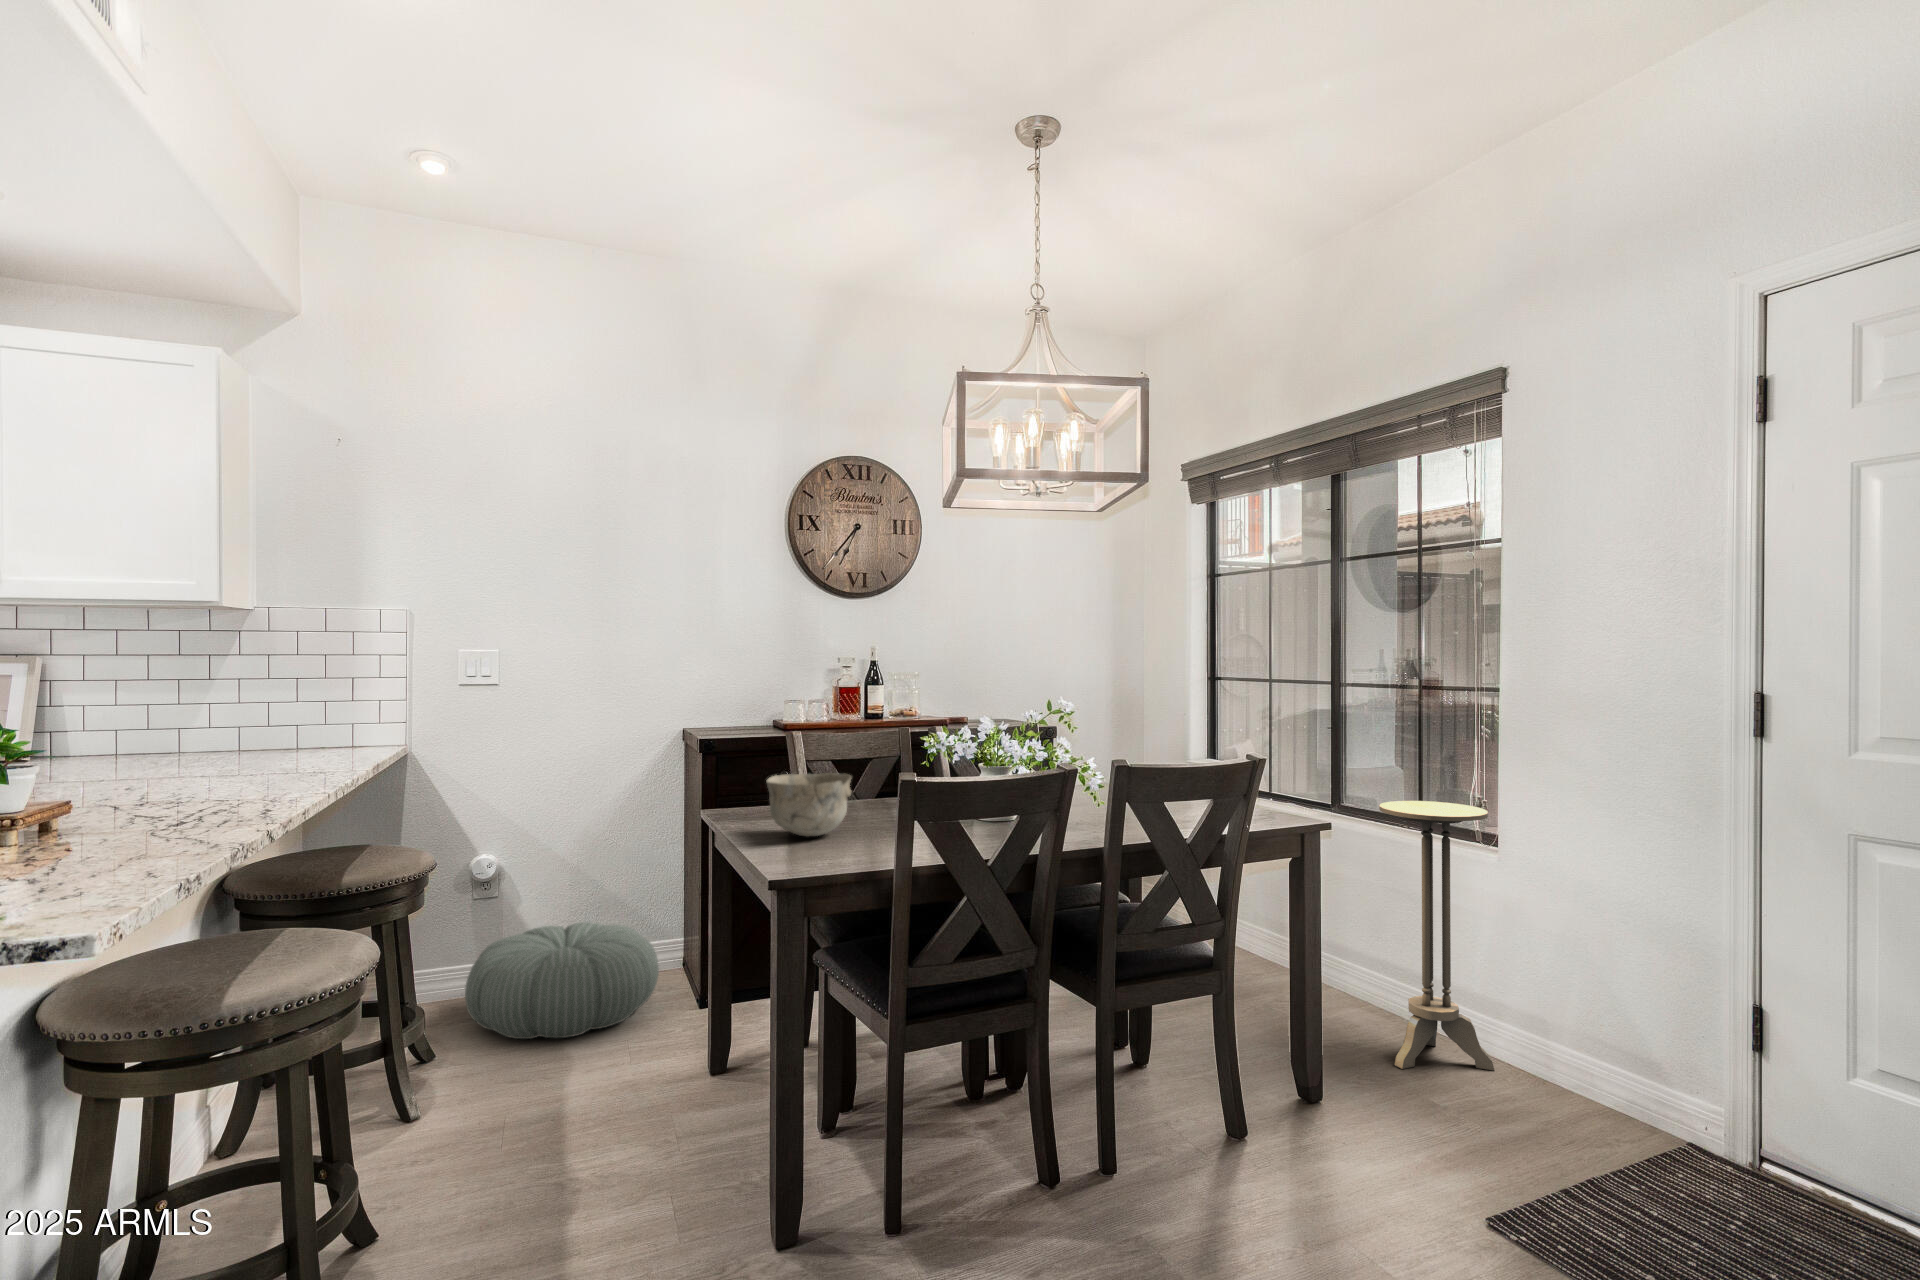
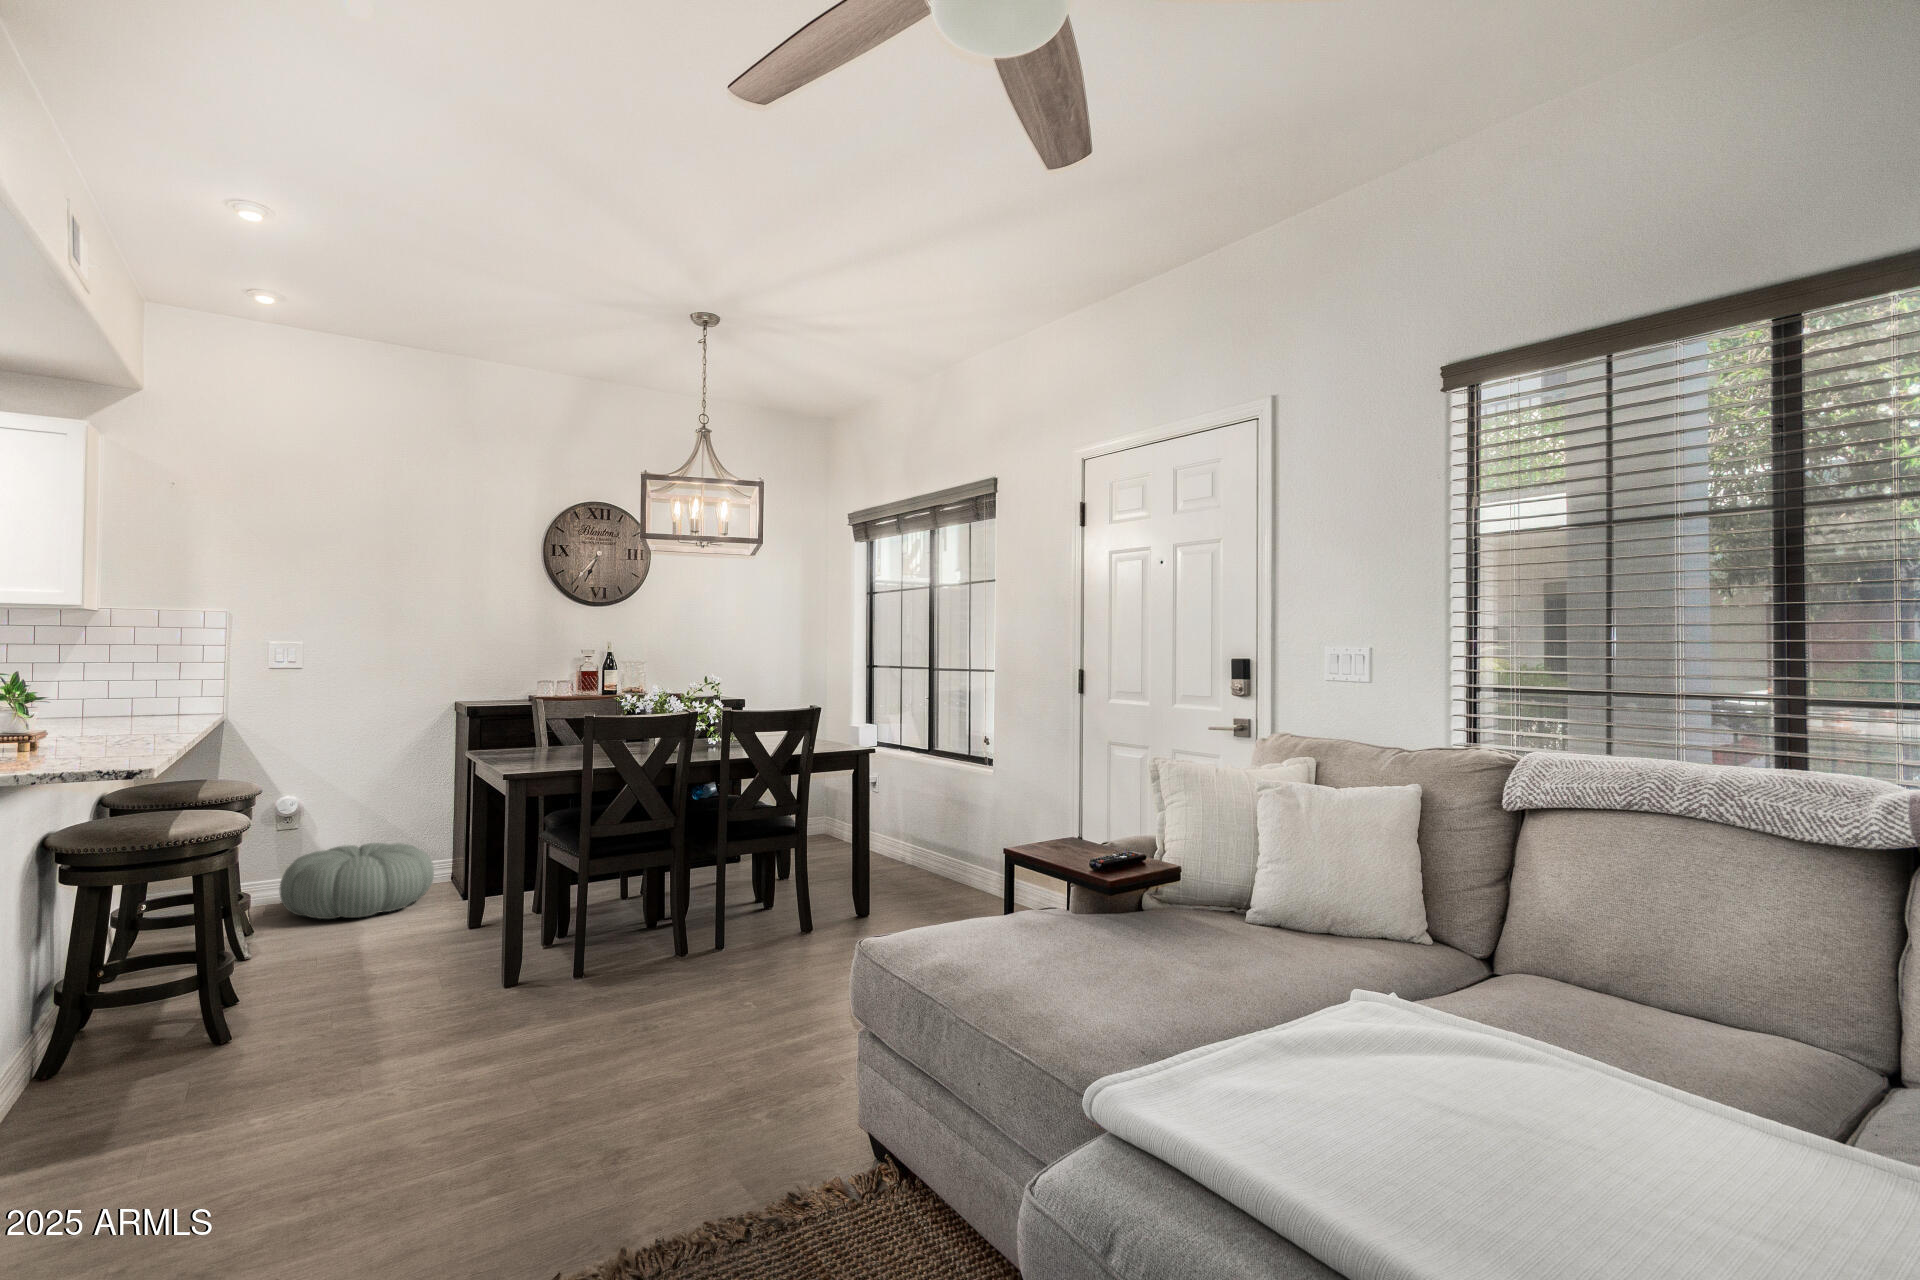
bowl: present [766,773,851,836] -> none [507,723,567,762]
side table: present [1379,801,1494,1071] -> none [927,743,988,906]

